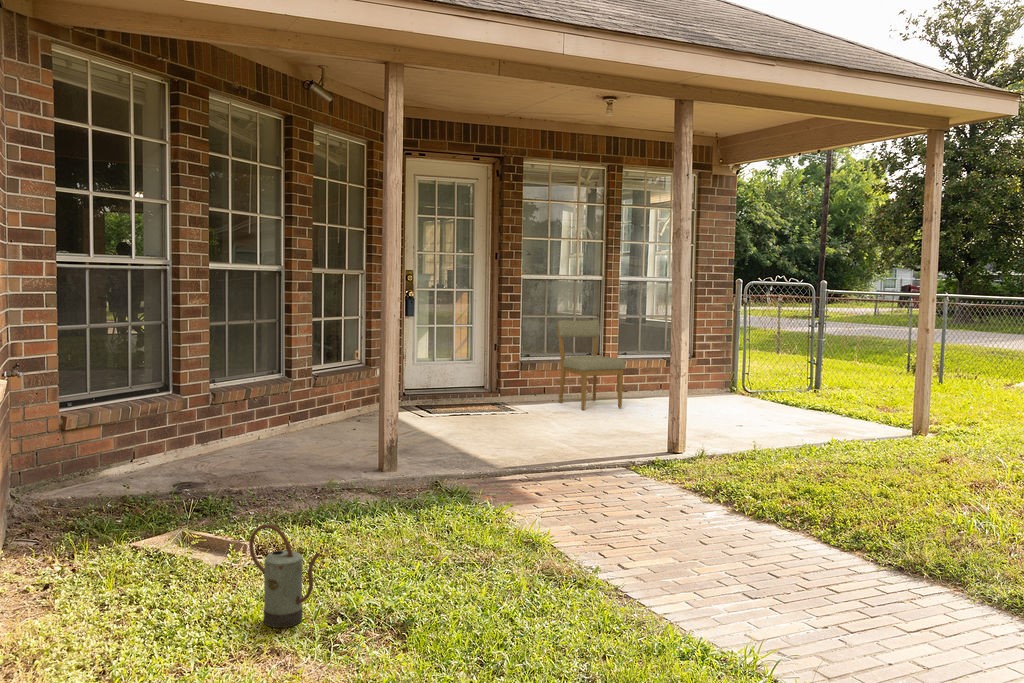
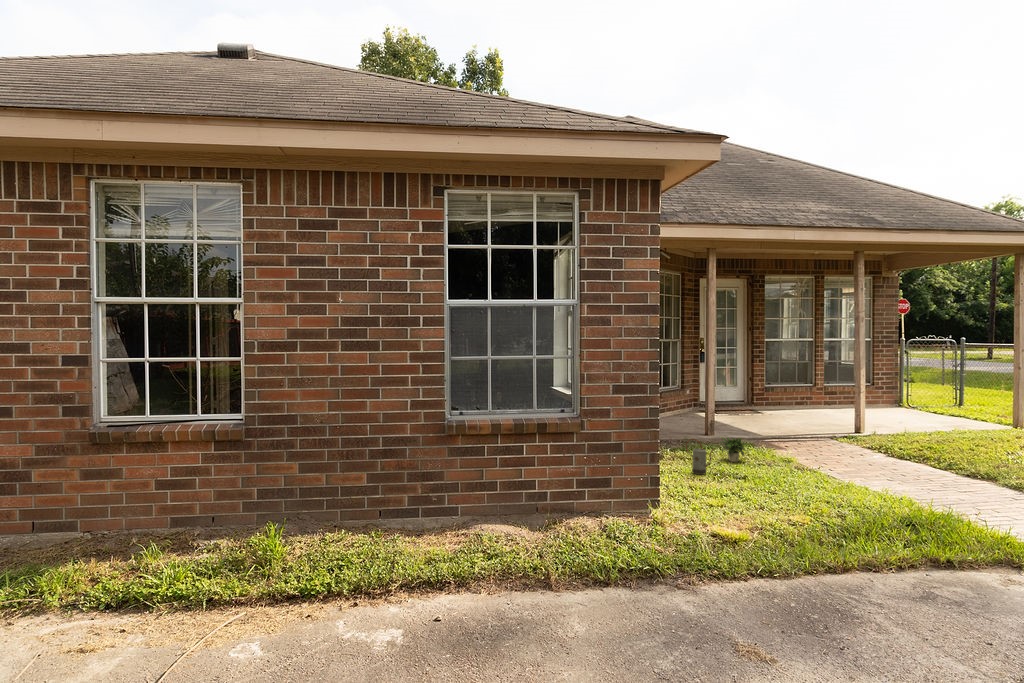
chair: present [557,320,625,410] -> none [786,364,829,414]
potted plant: none [353,493,436,560] -> present [720,438,747,462]

